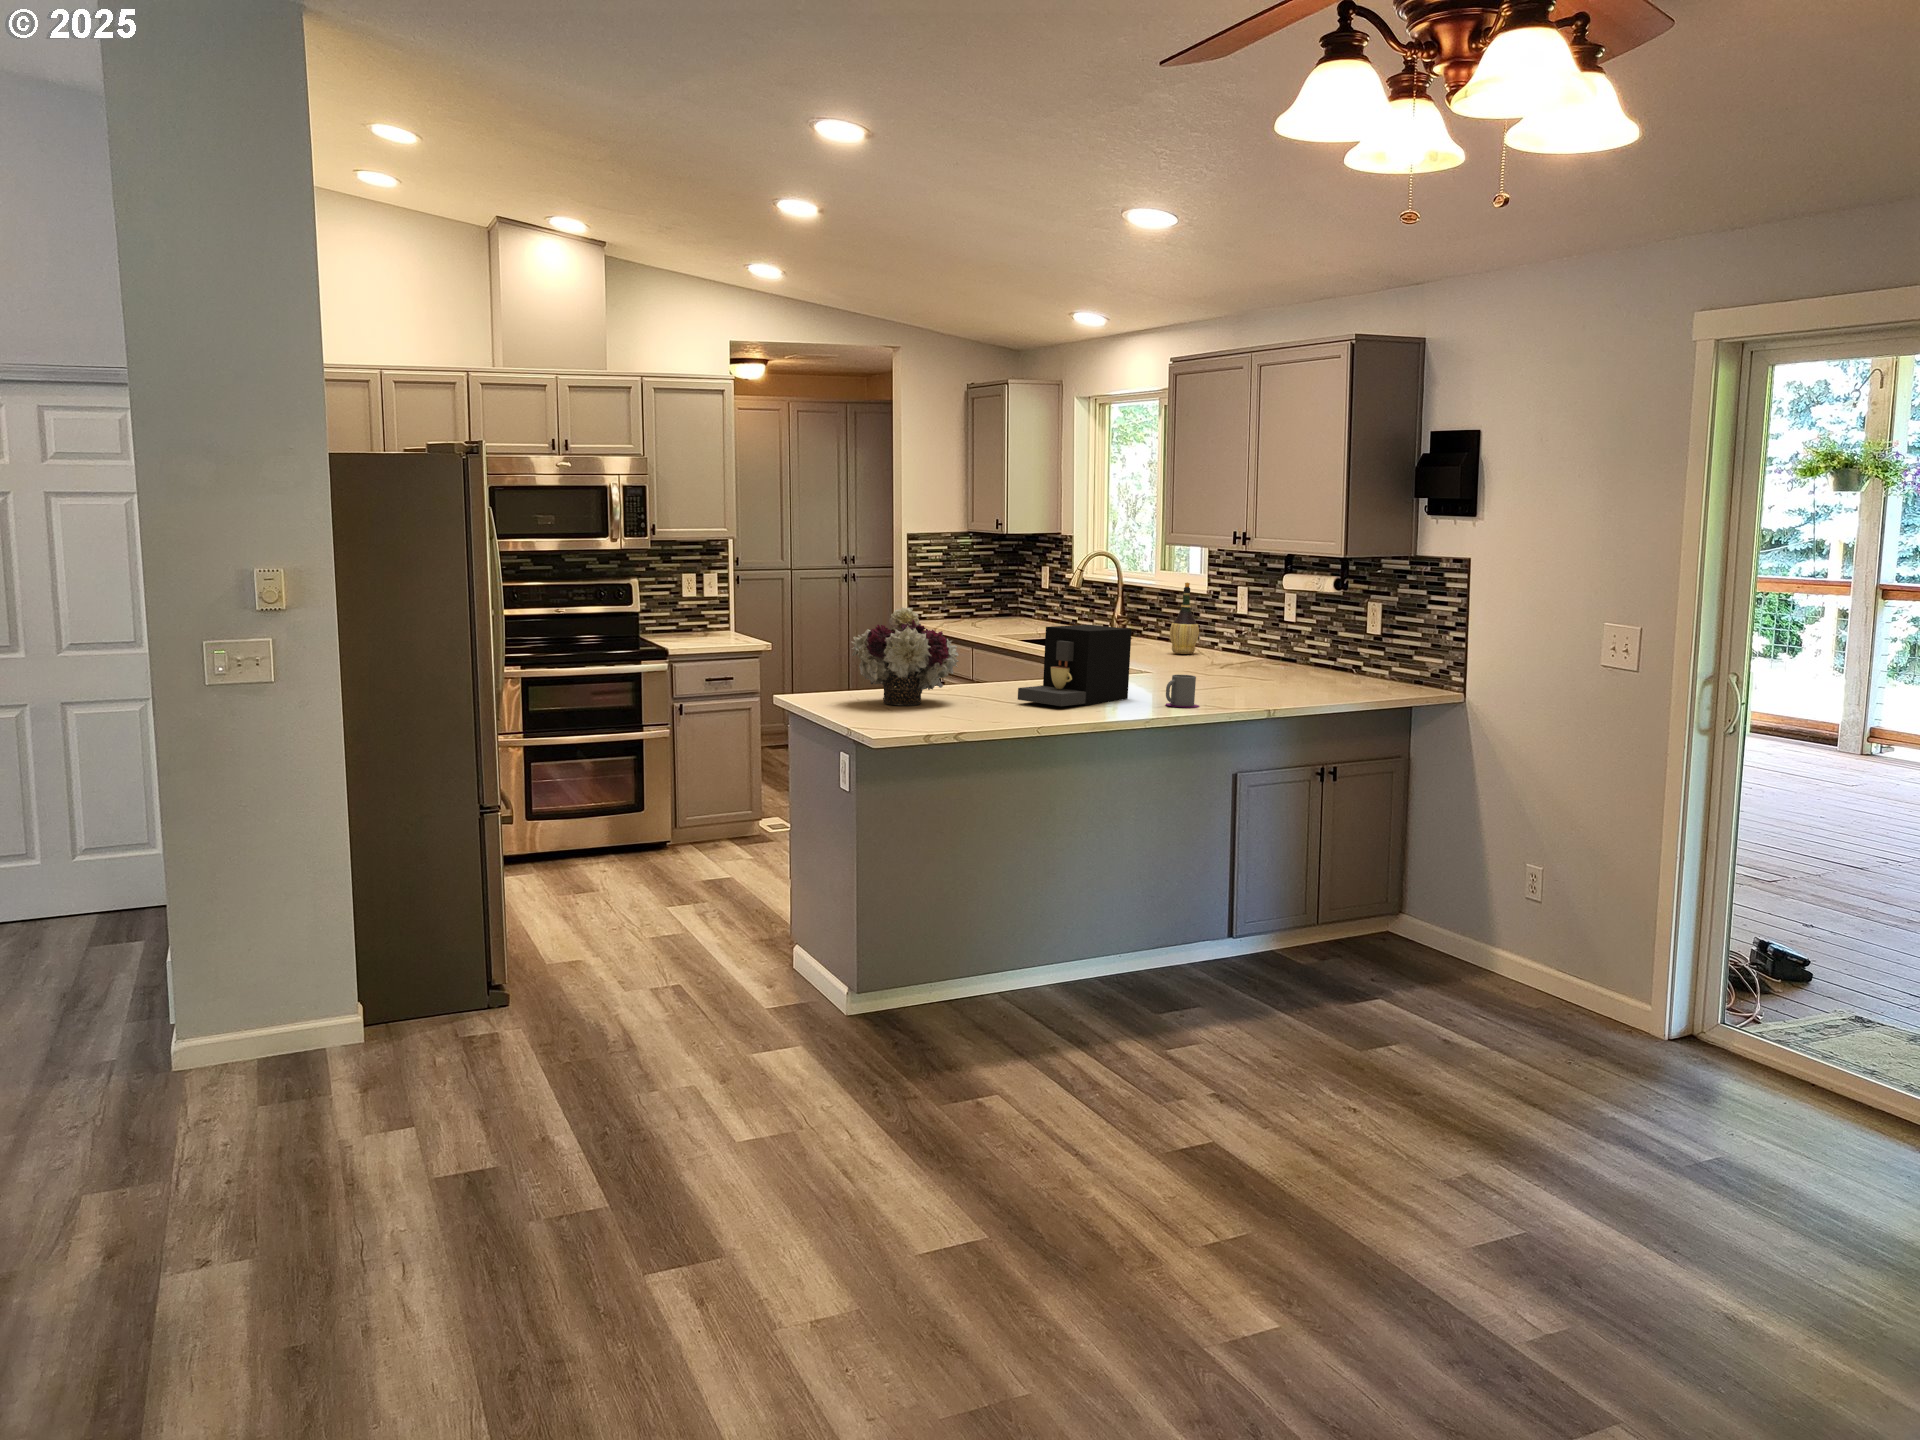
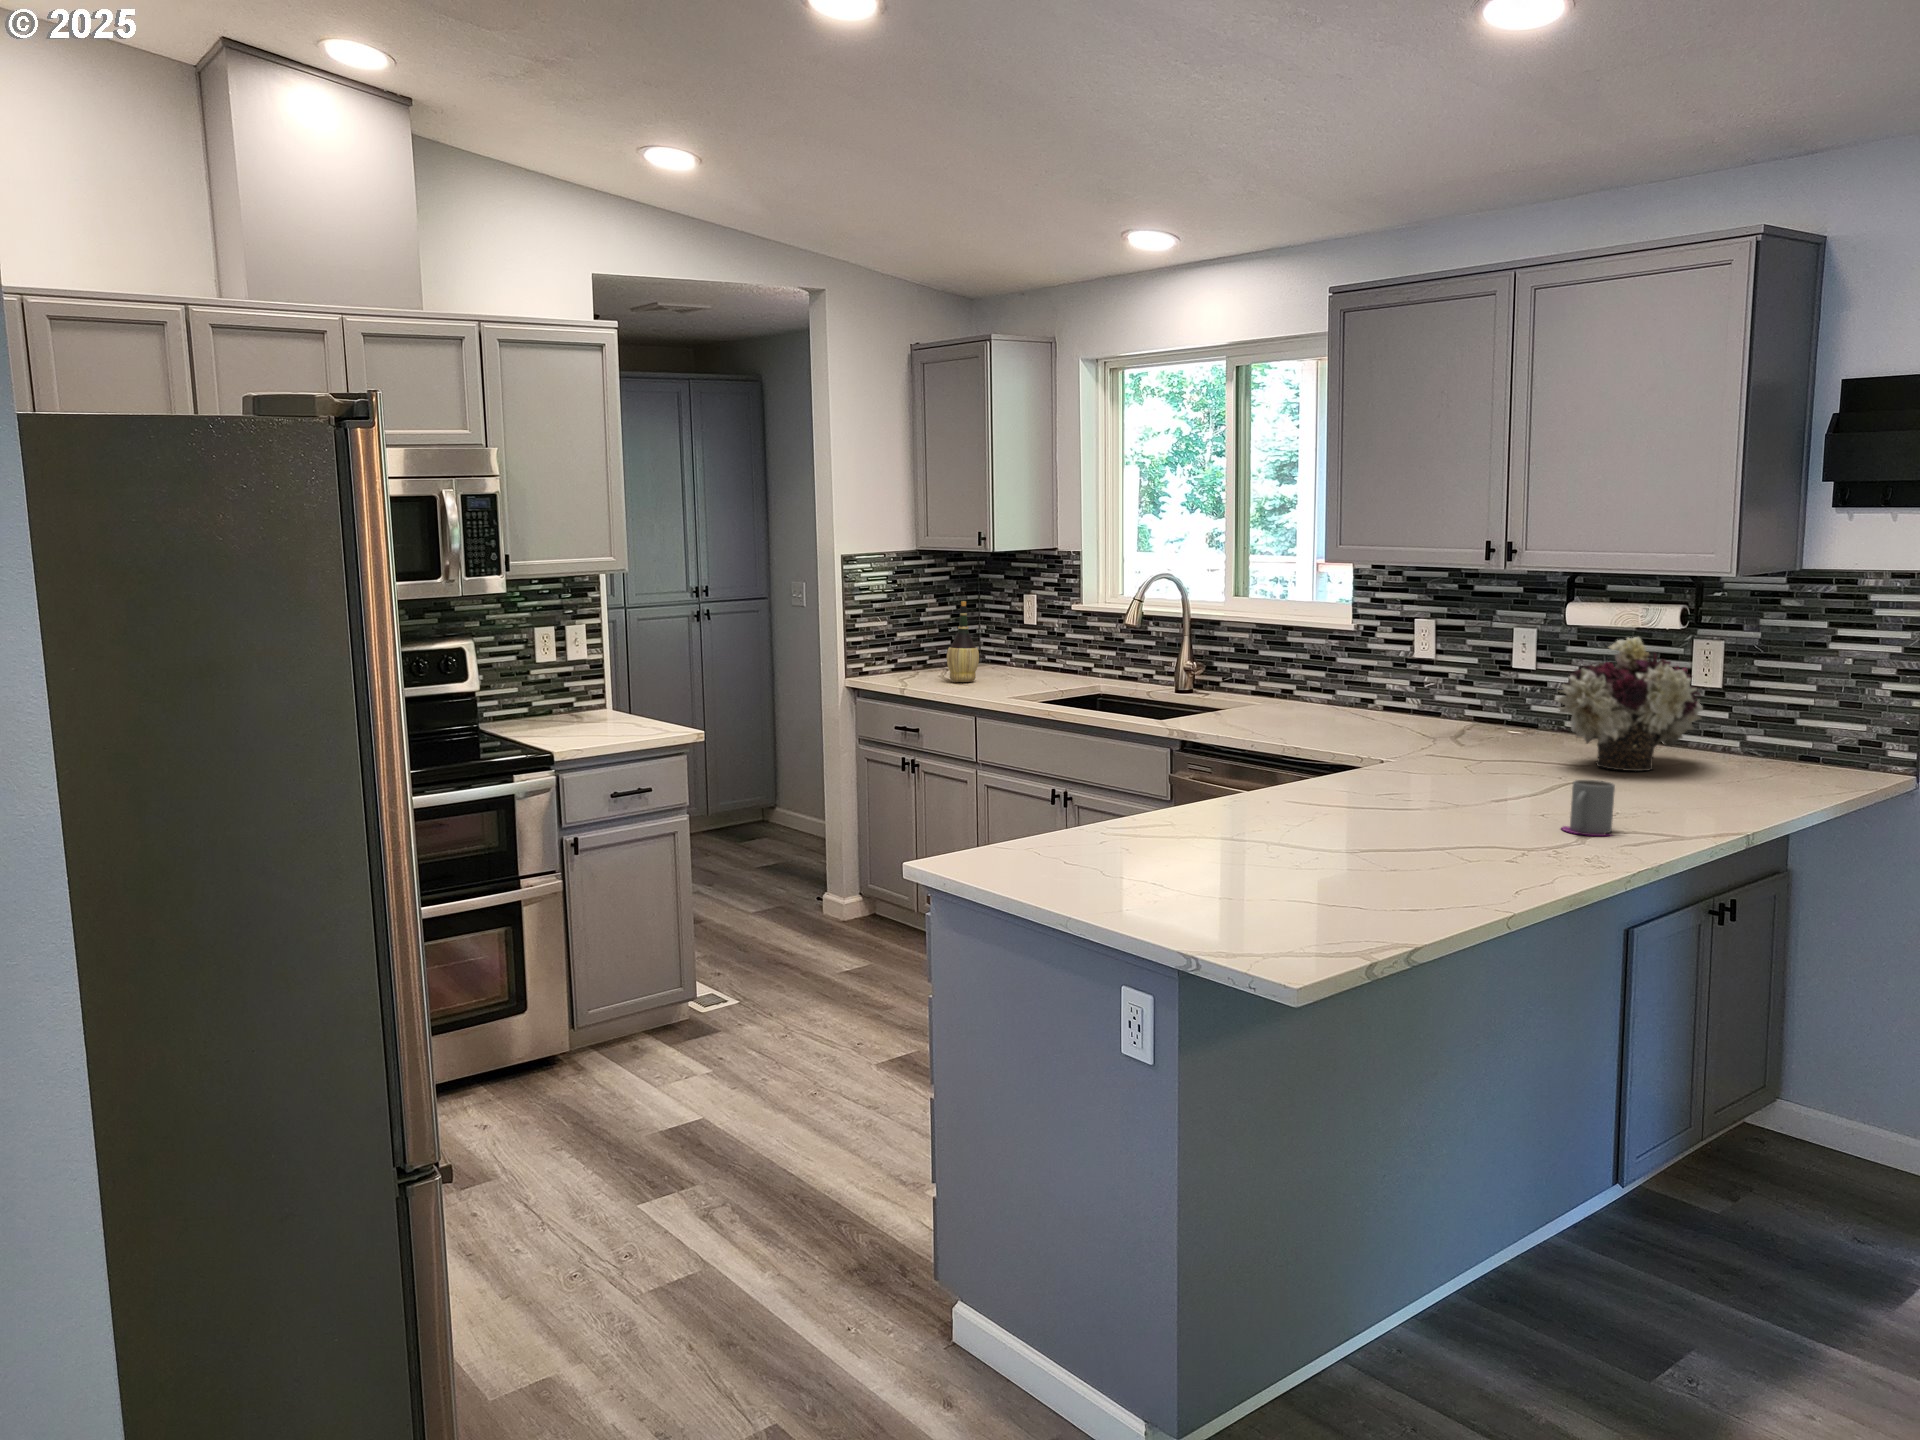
wine bottle: present [1170,582,1199,654] -> present [947,601,979,682]
flower arrangement: present [851,608,959,706] -> present [1555,637,1703,771]
coffee maker: present [1018,625,1132,706] -> none [1340,701,1480,852]

